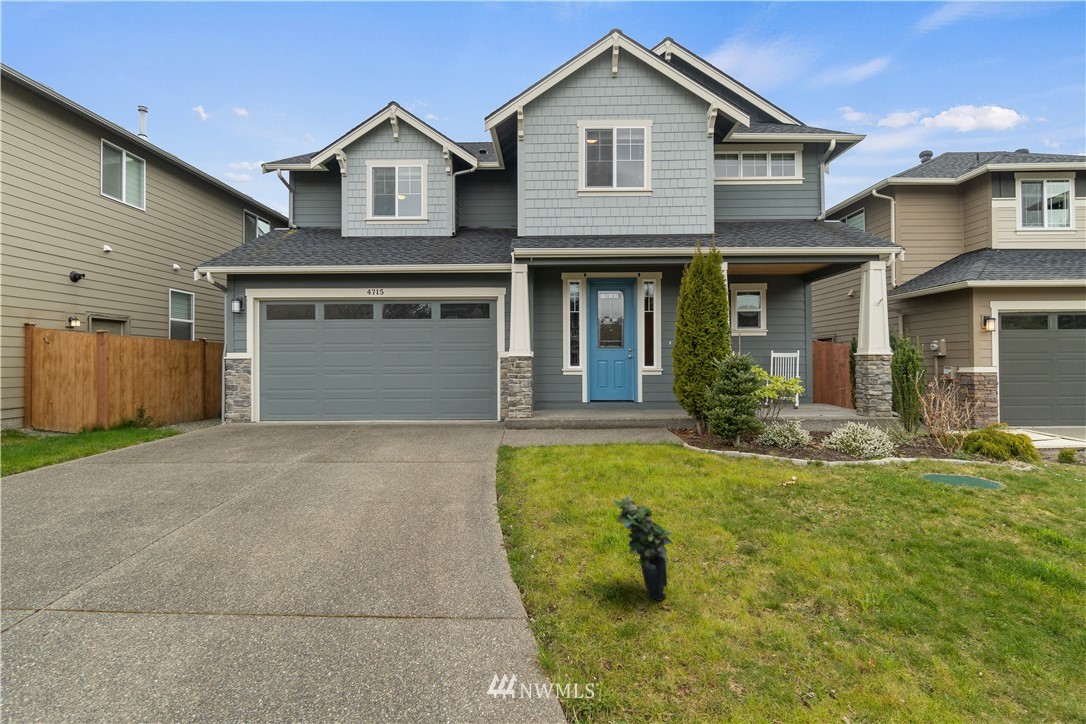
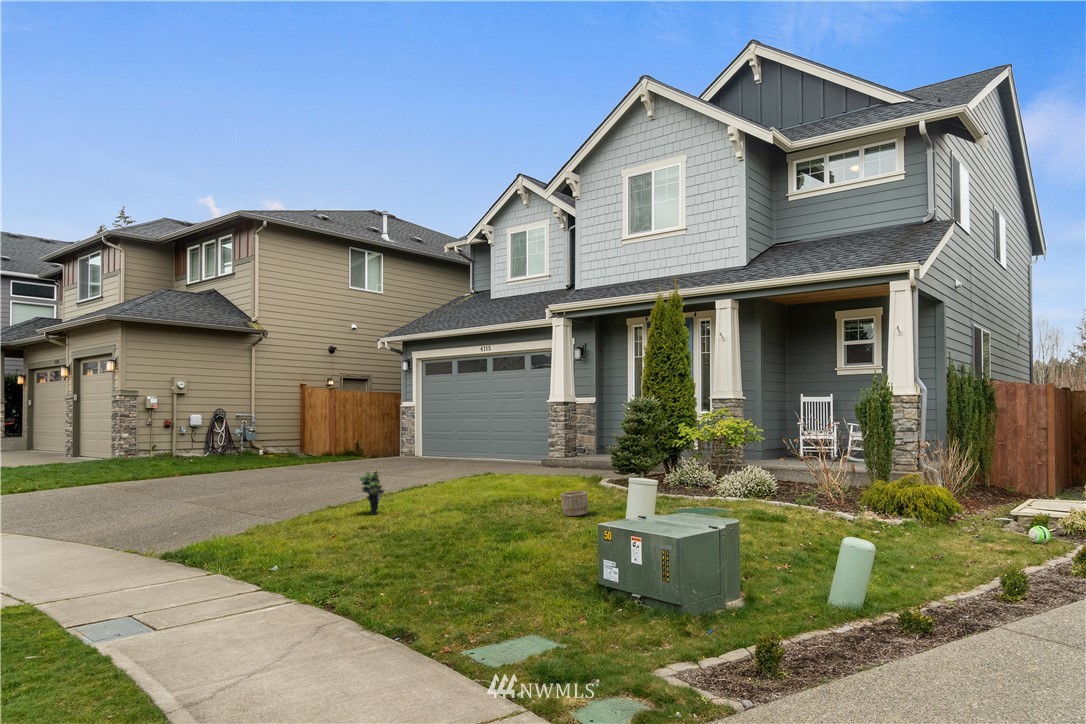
wooden bucket: none [934,488,991,533] -> present [560,491,588,516]

